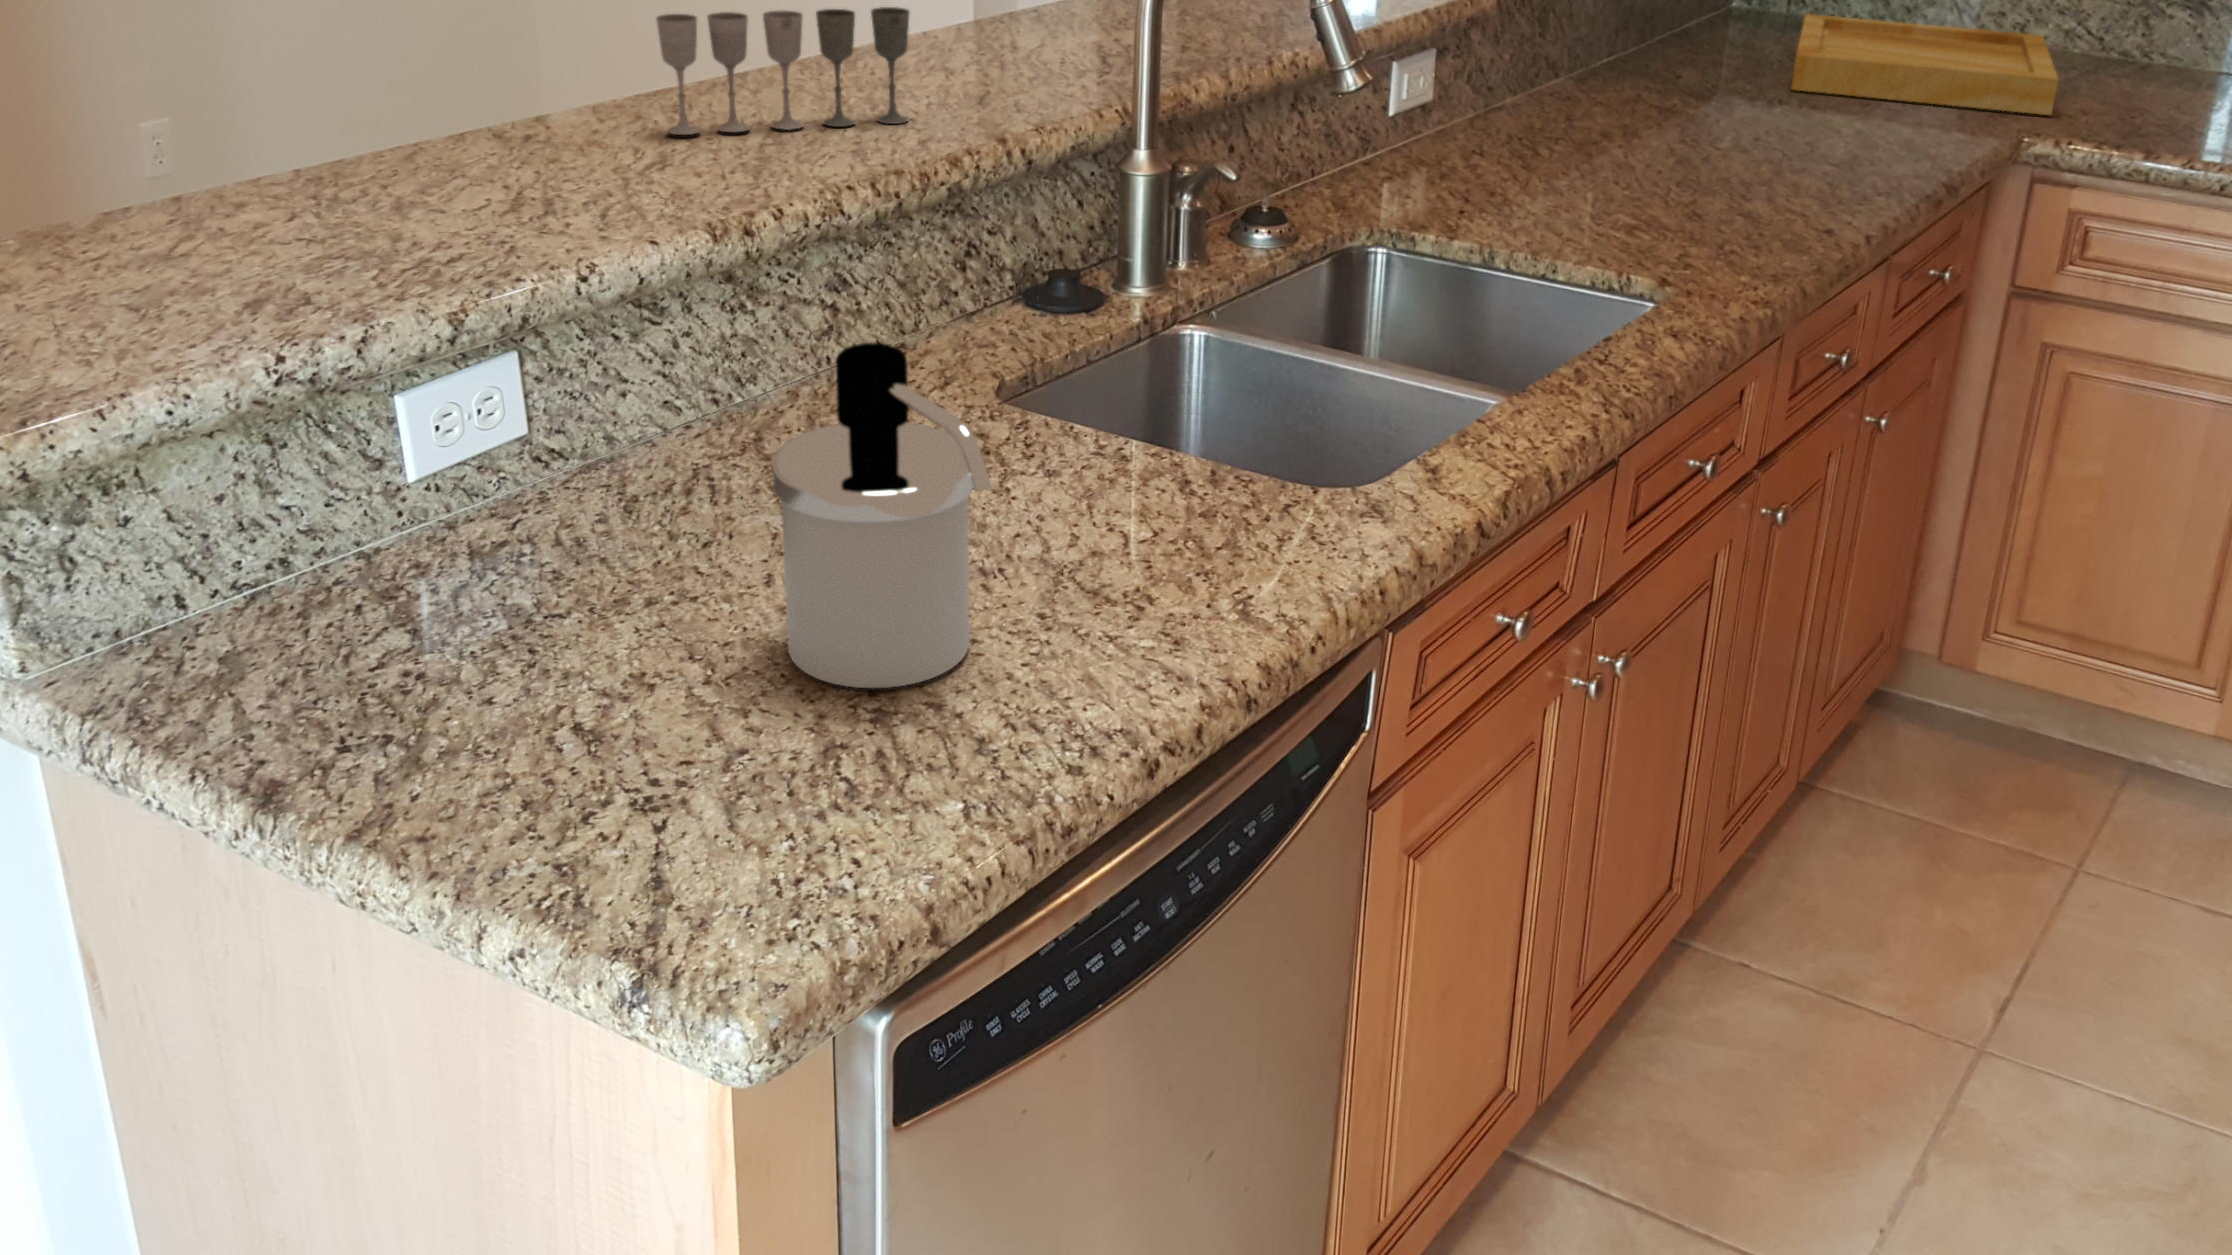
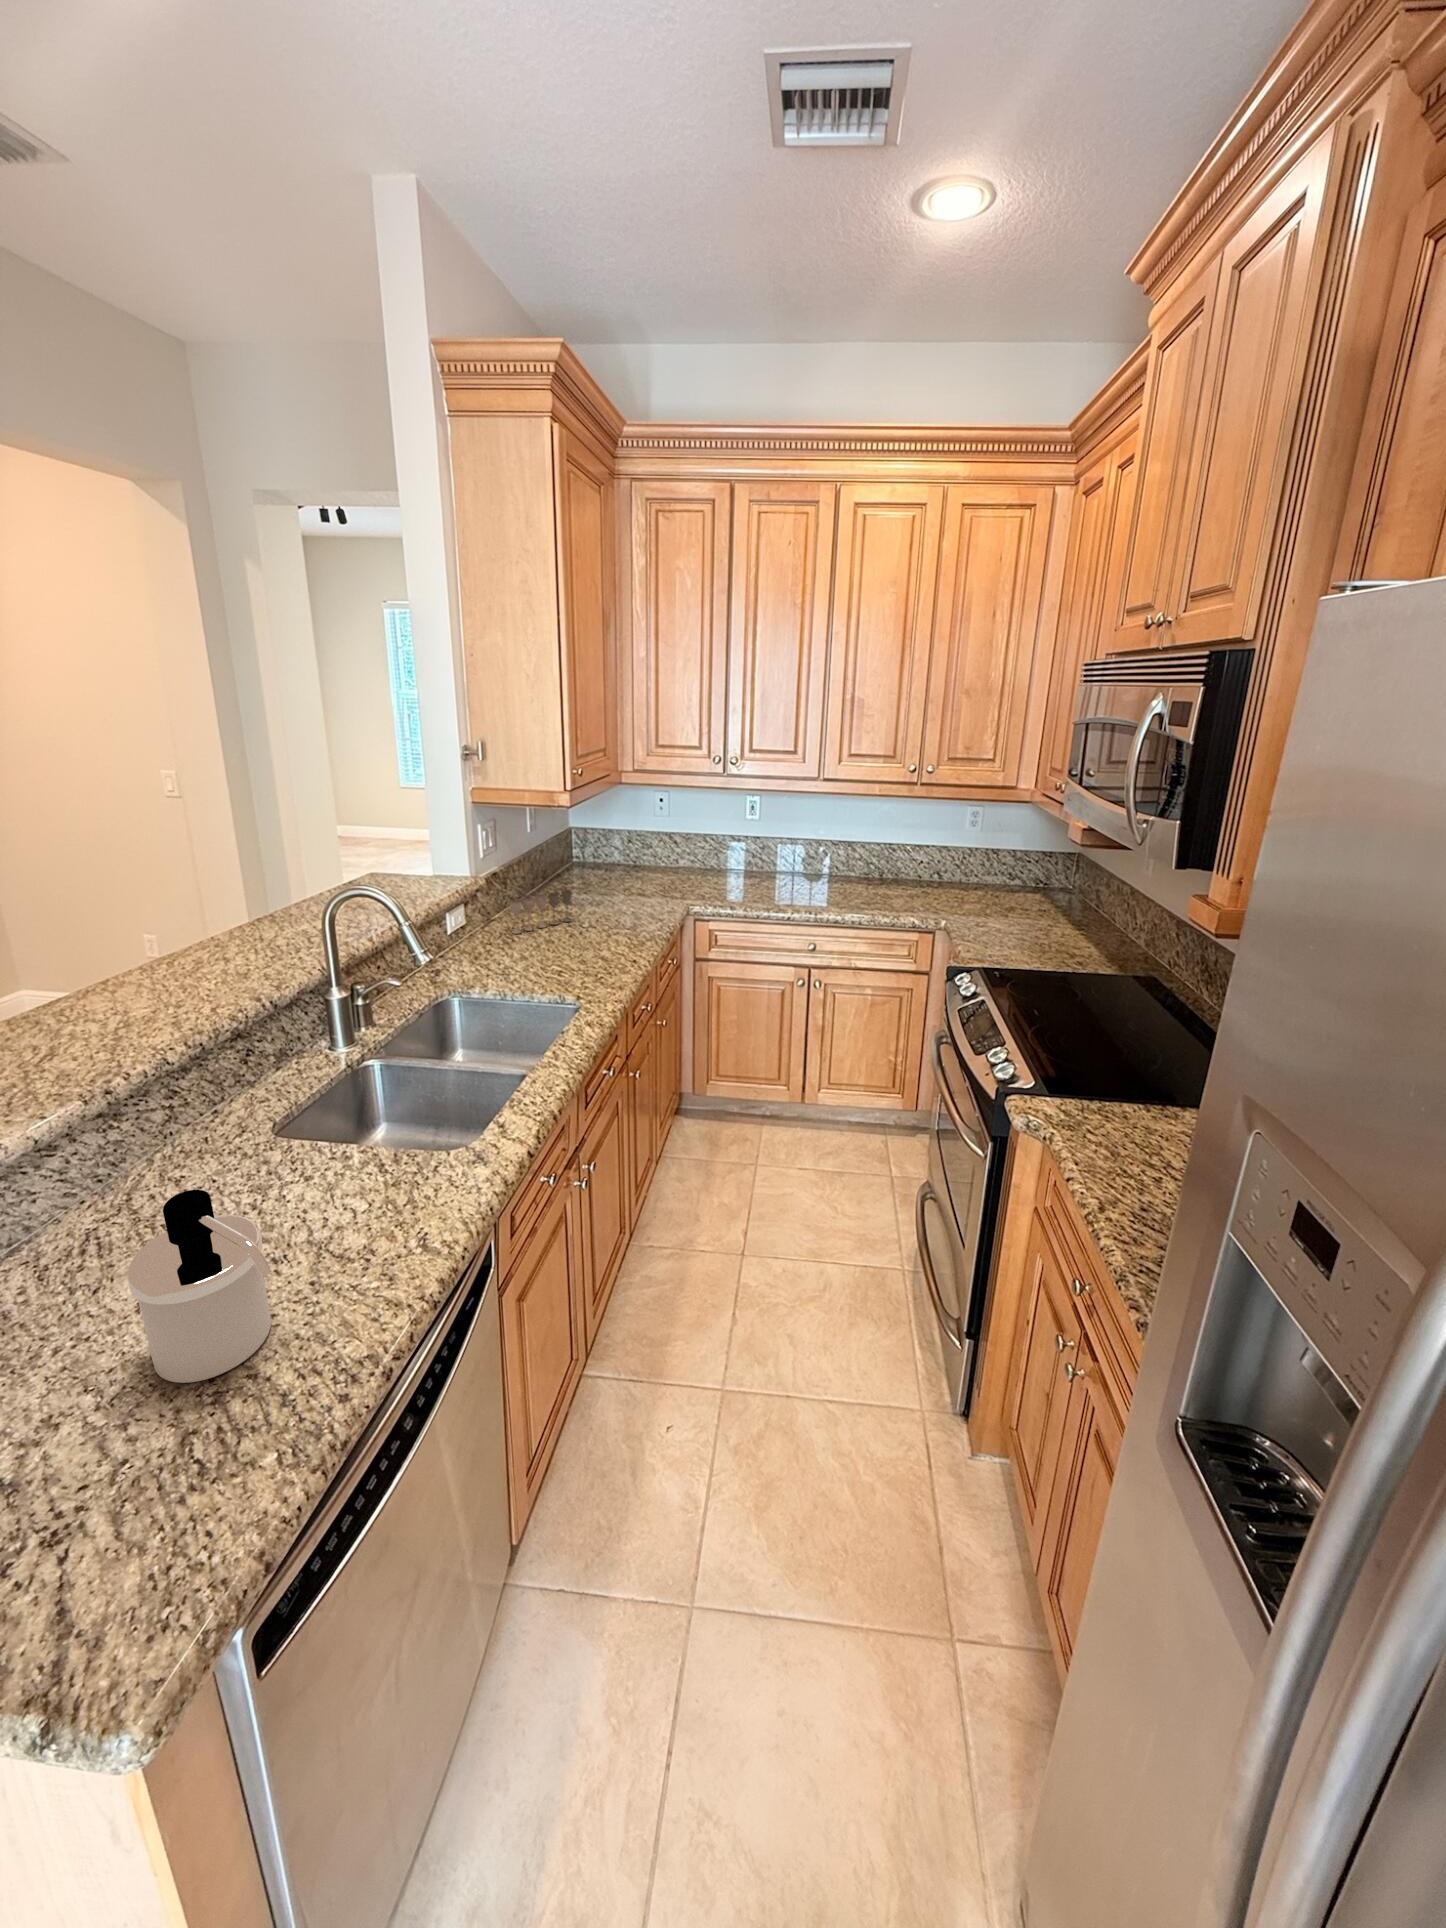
wine glass: present [656,7,910,135] -> present [510,890,572,934]
tray: present [1791,14,2058,115] -> none [612,856,707,891]

